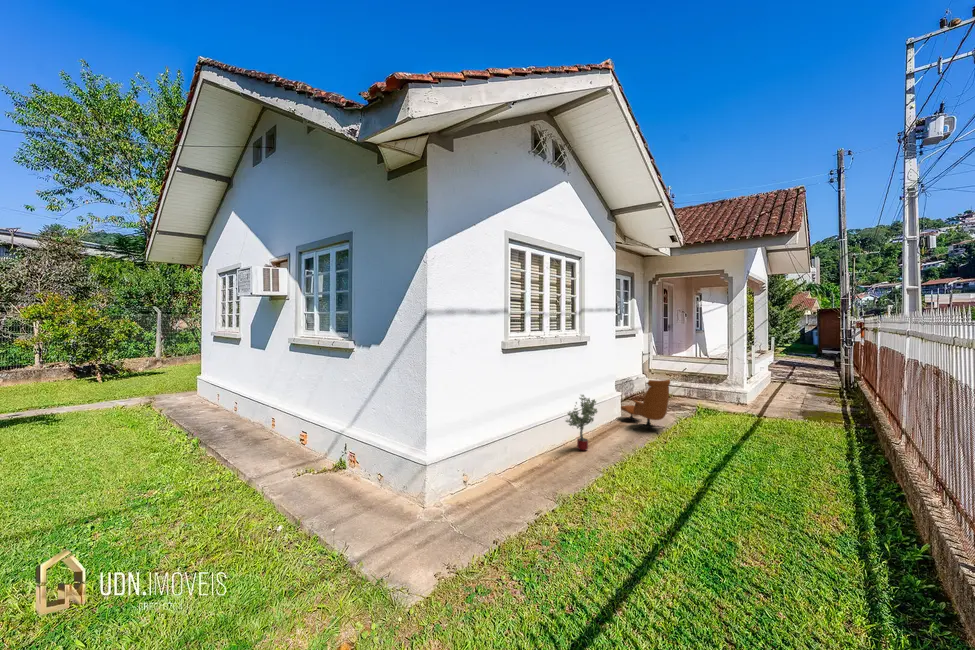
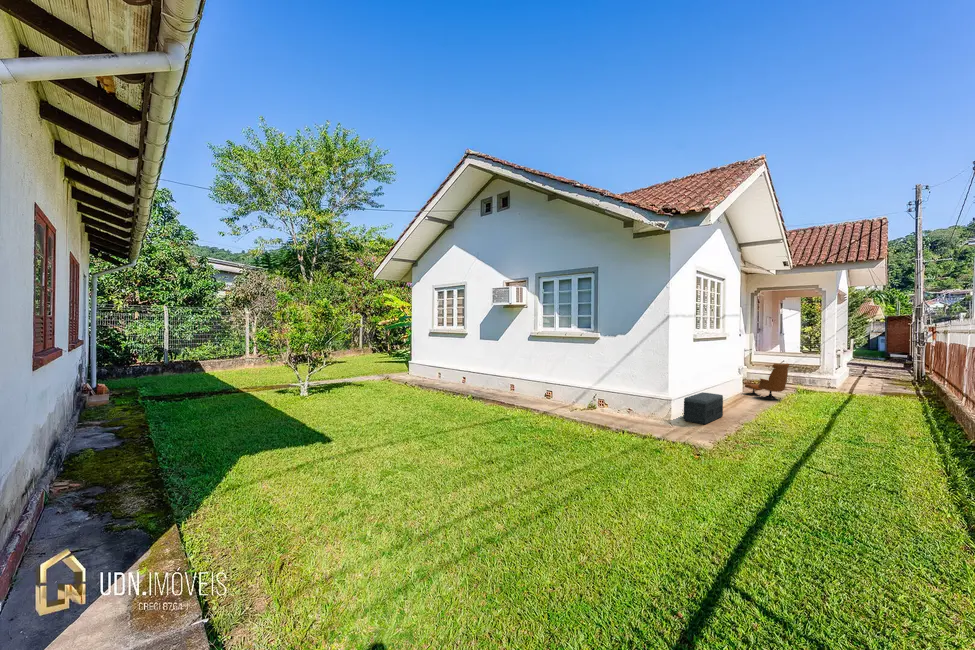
potted tree: present [566,395,597,451] -> none [722,371,743,407]
storage bench: none [466,436,543,503] -> present [684,392,723,425]

